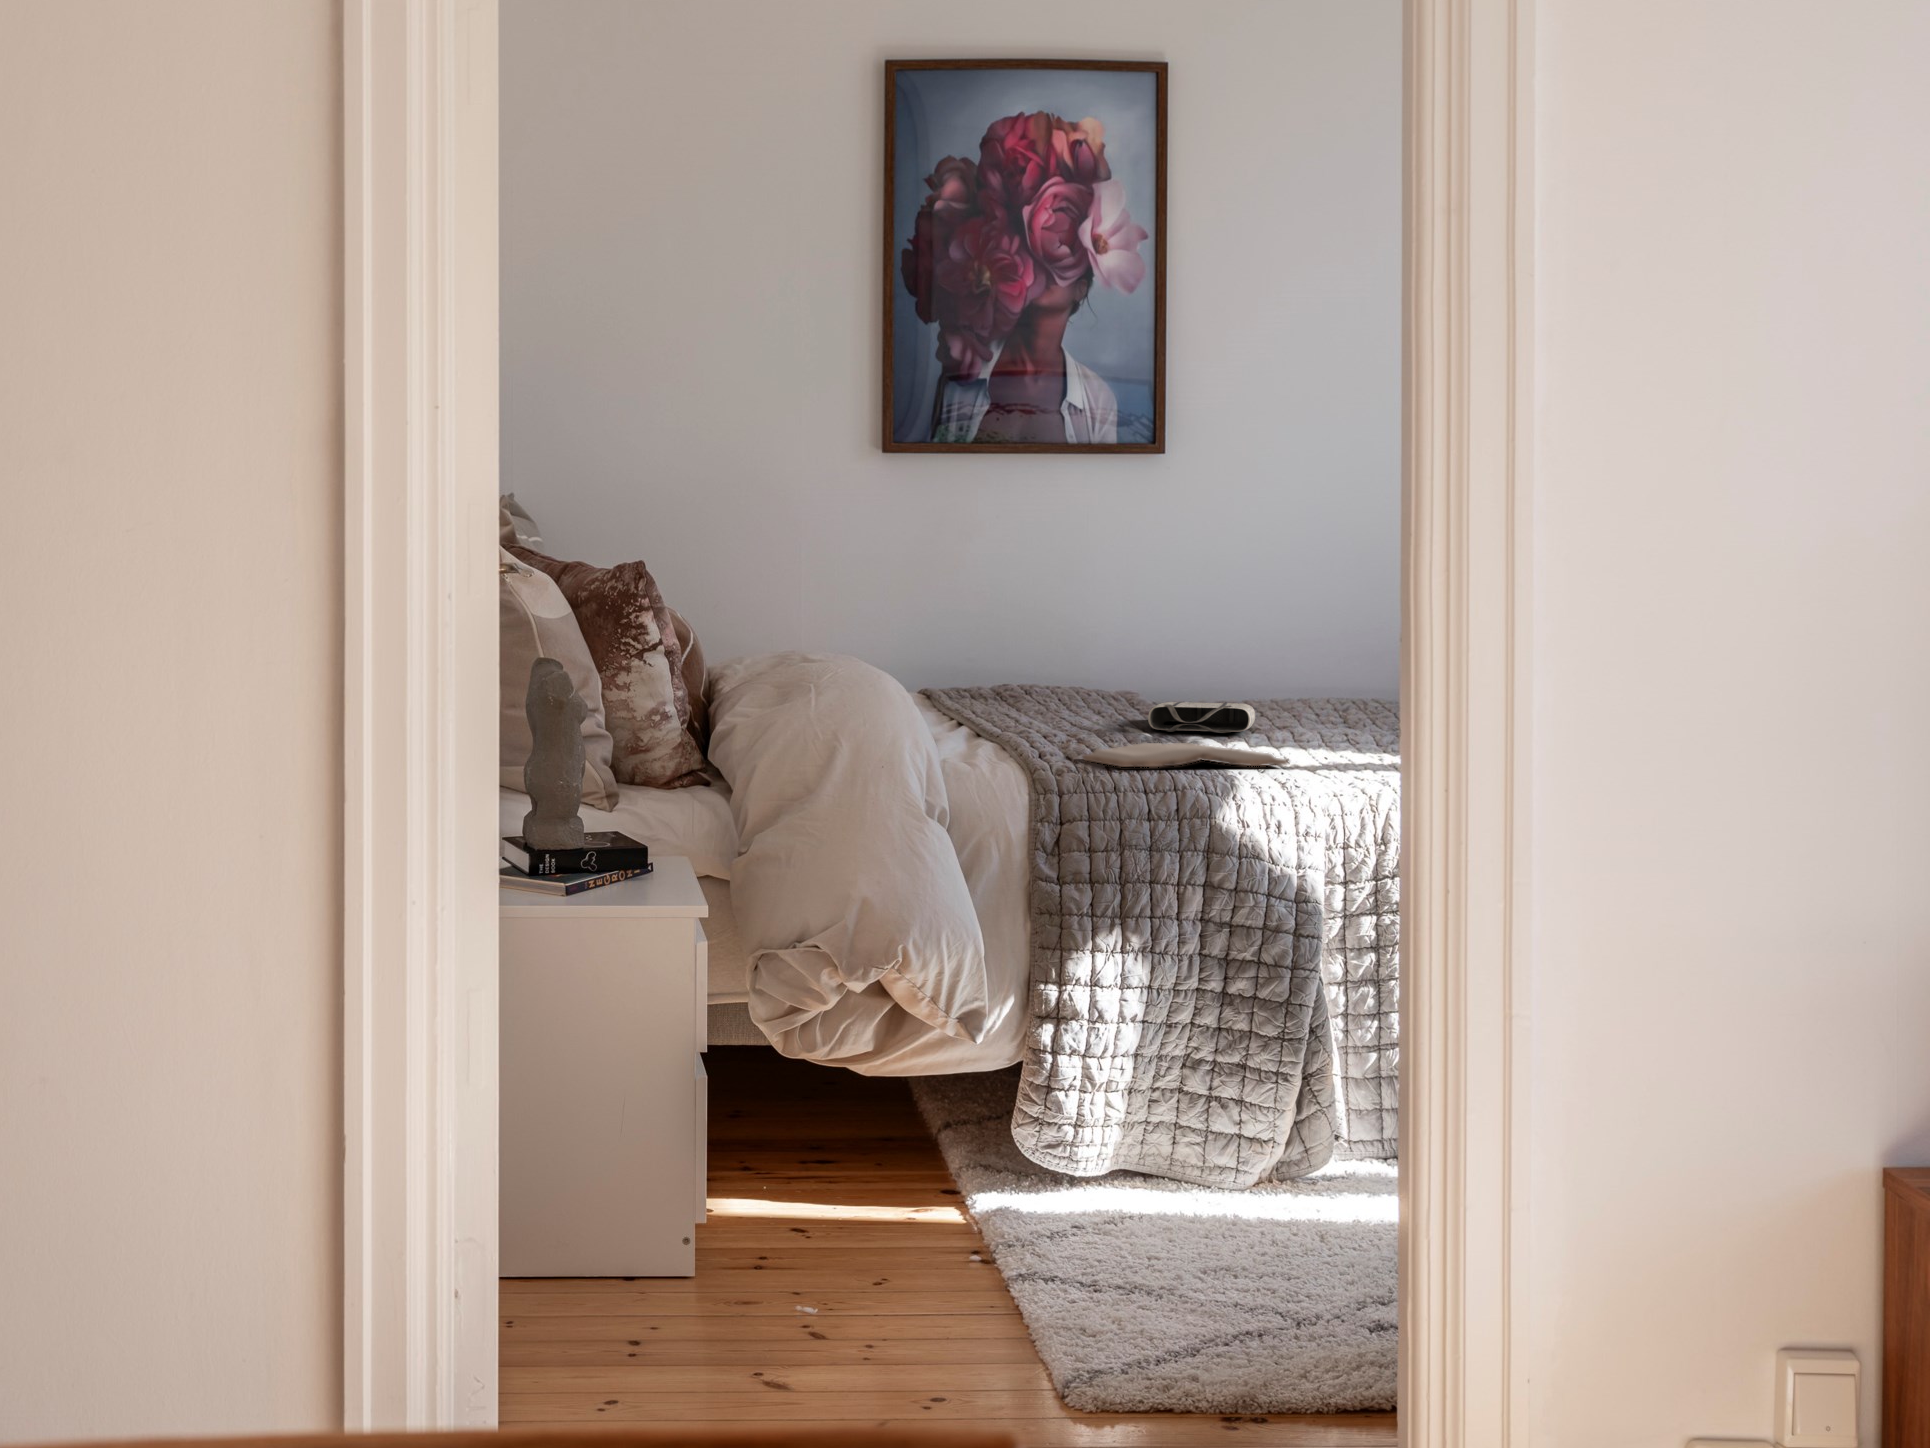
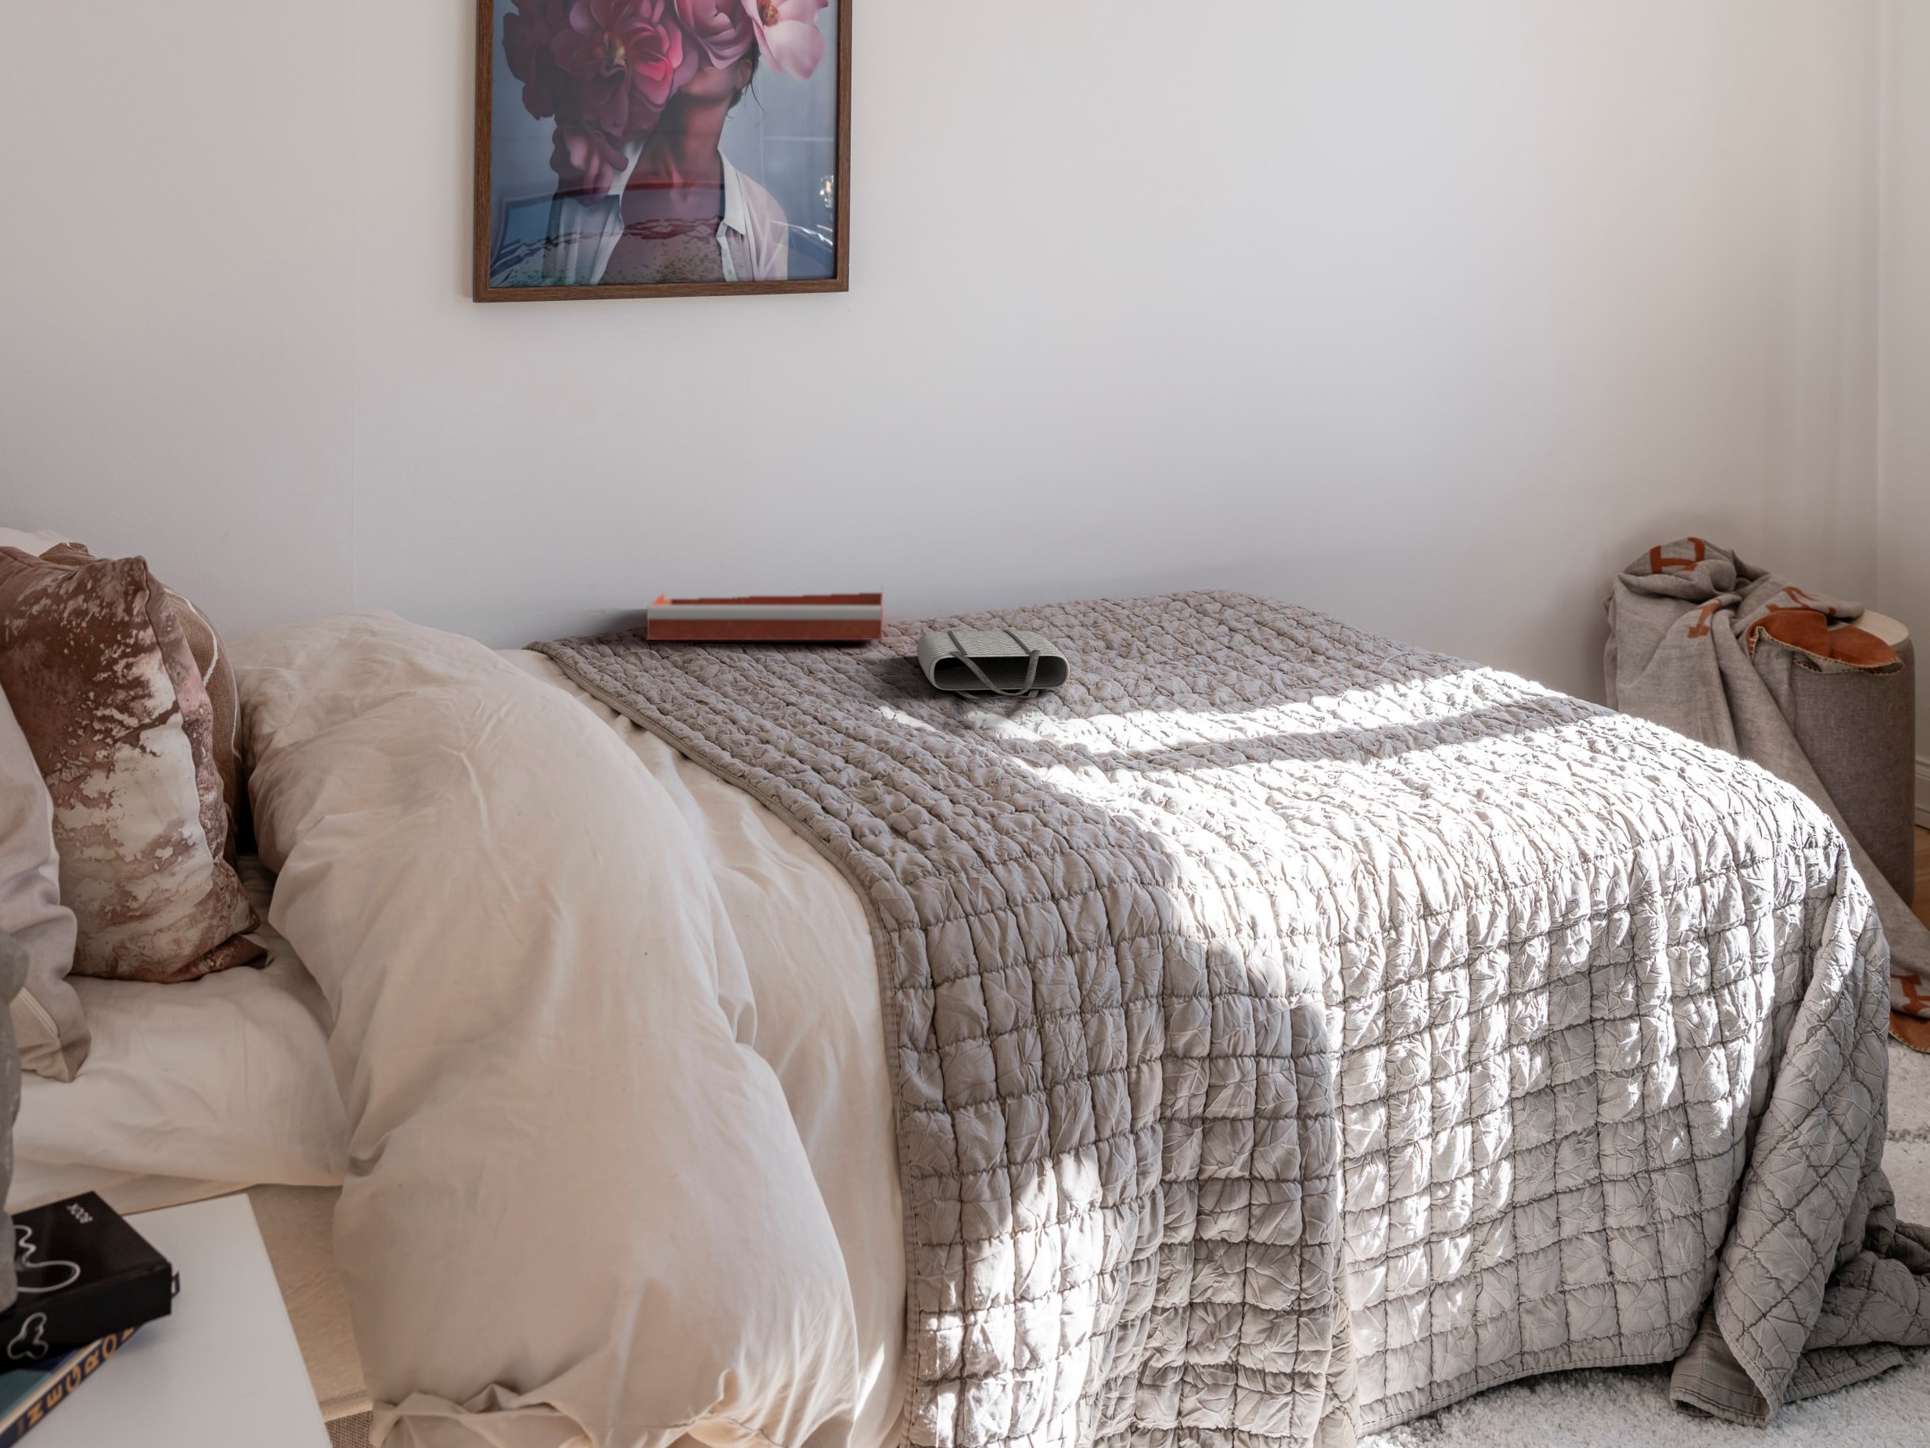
tray: none [971,679,1158,711] -> present [647,593,883,640]
book: present [1082,743,1287,767] -> none [911,759,1224,847]

